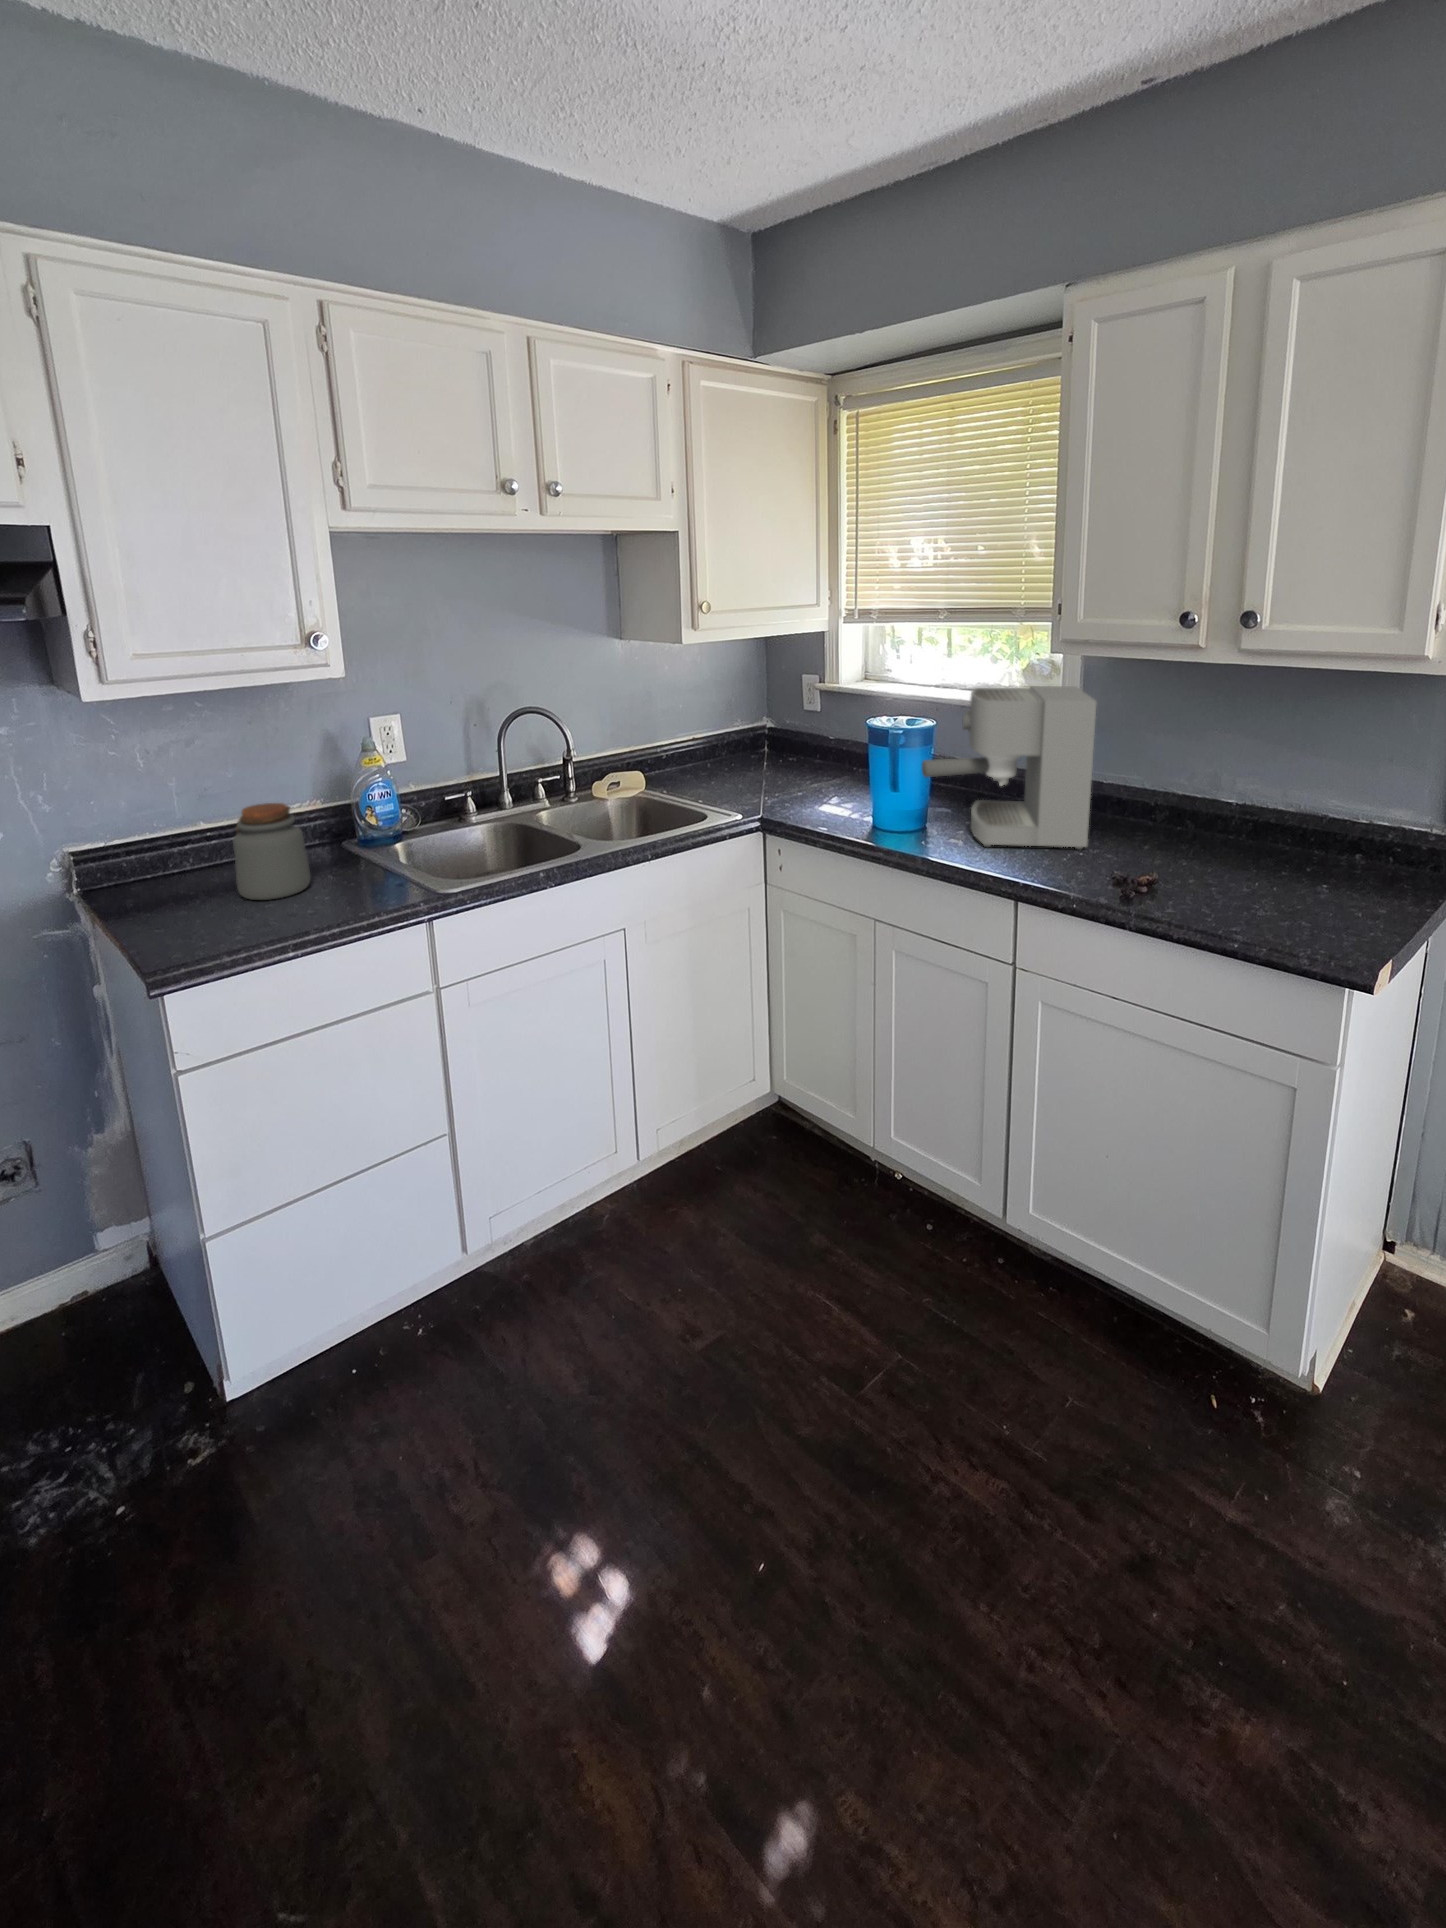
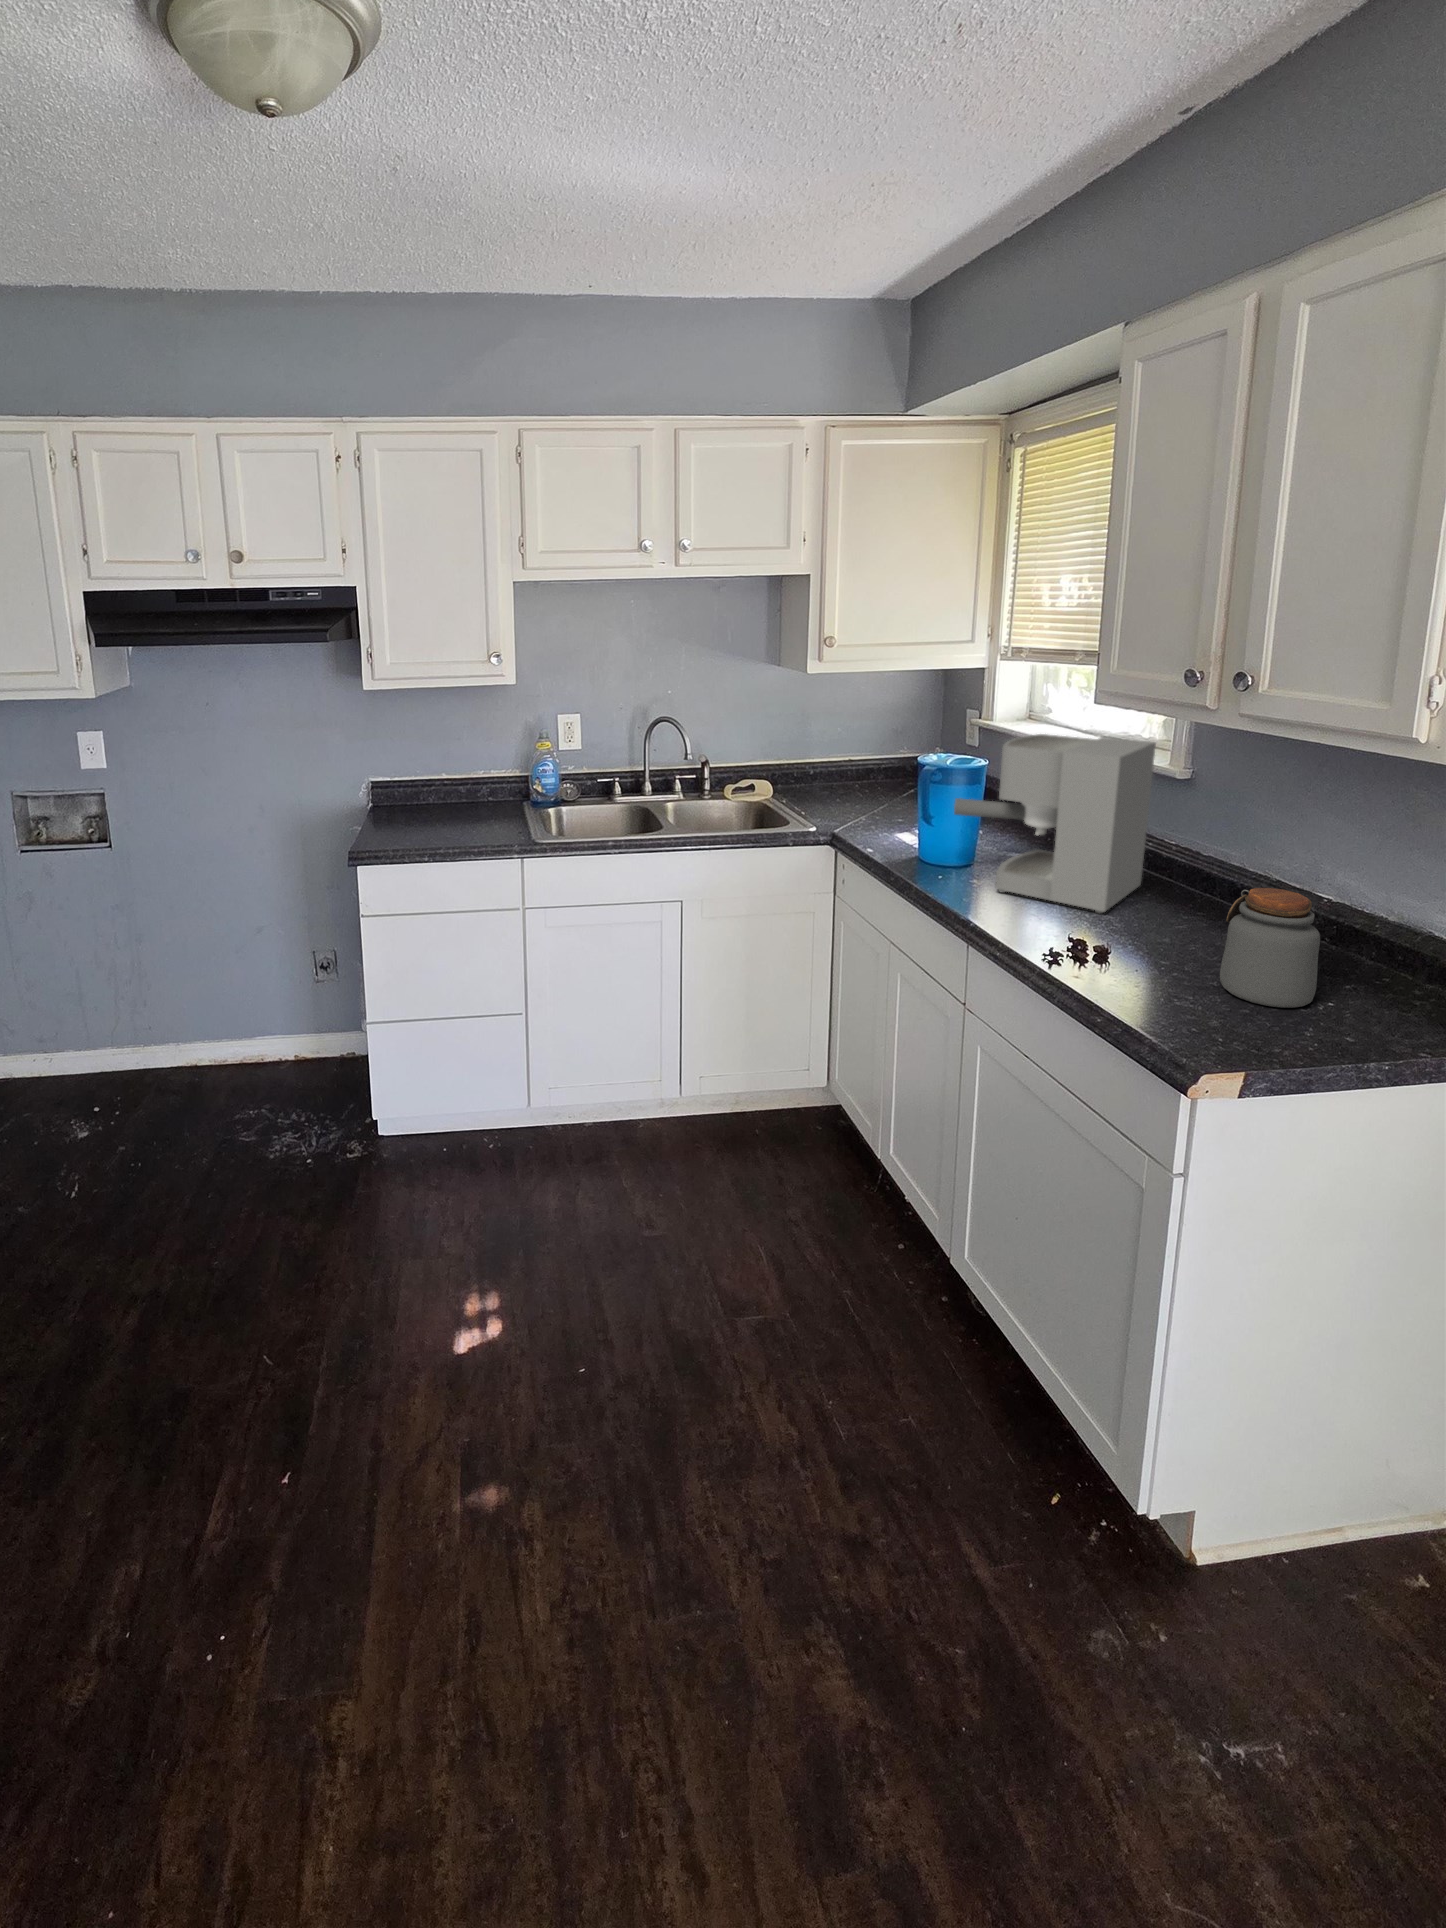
jar: present [233,803,311,900] -> present [1220,888,1320,1008]

